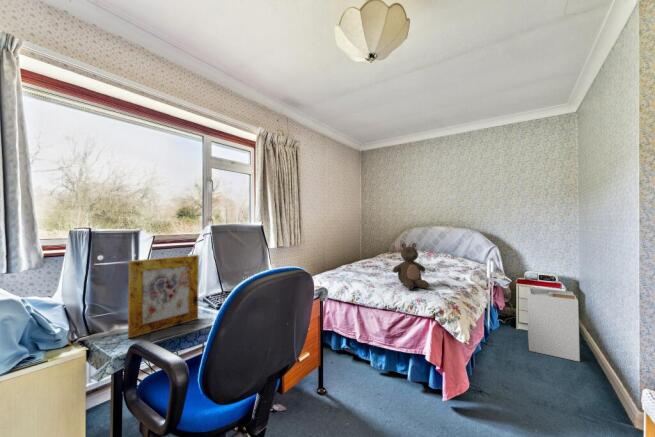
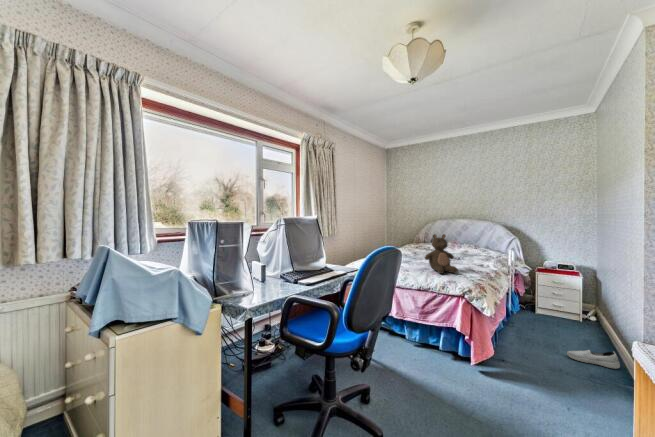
picture frame: present [128,255,199,338] -> none [244,241,285,299]
laundry hamper: present [527,287,580,361] -> none [546,275,593,339]
shoe: none [552,378,613,401] -> present [567,350,620,369]

